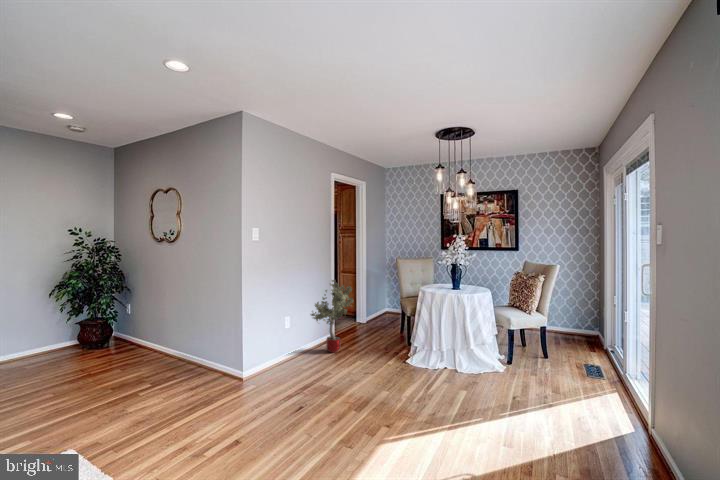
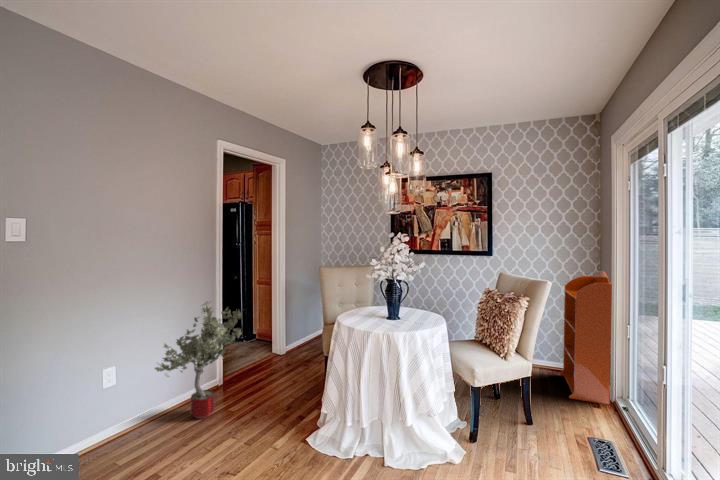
bookcase: none [570,260,603,350] -> present [559,271,612,404]

